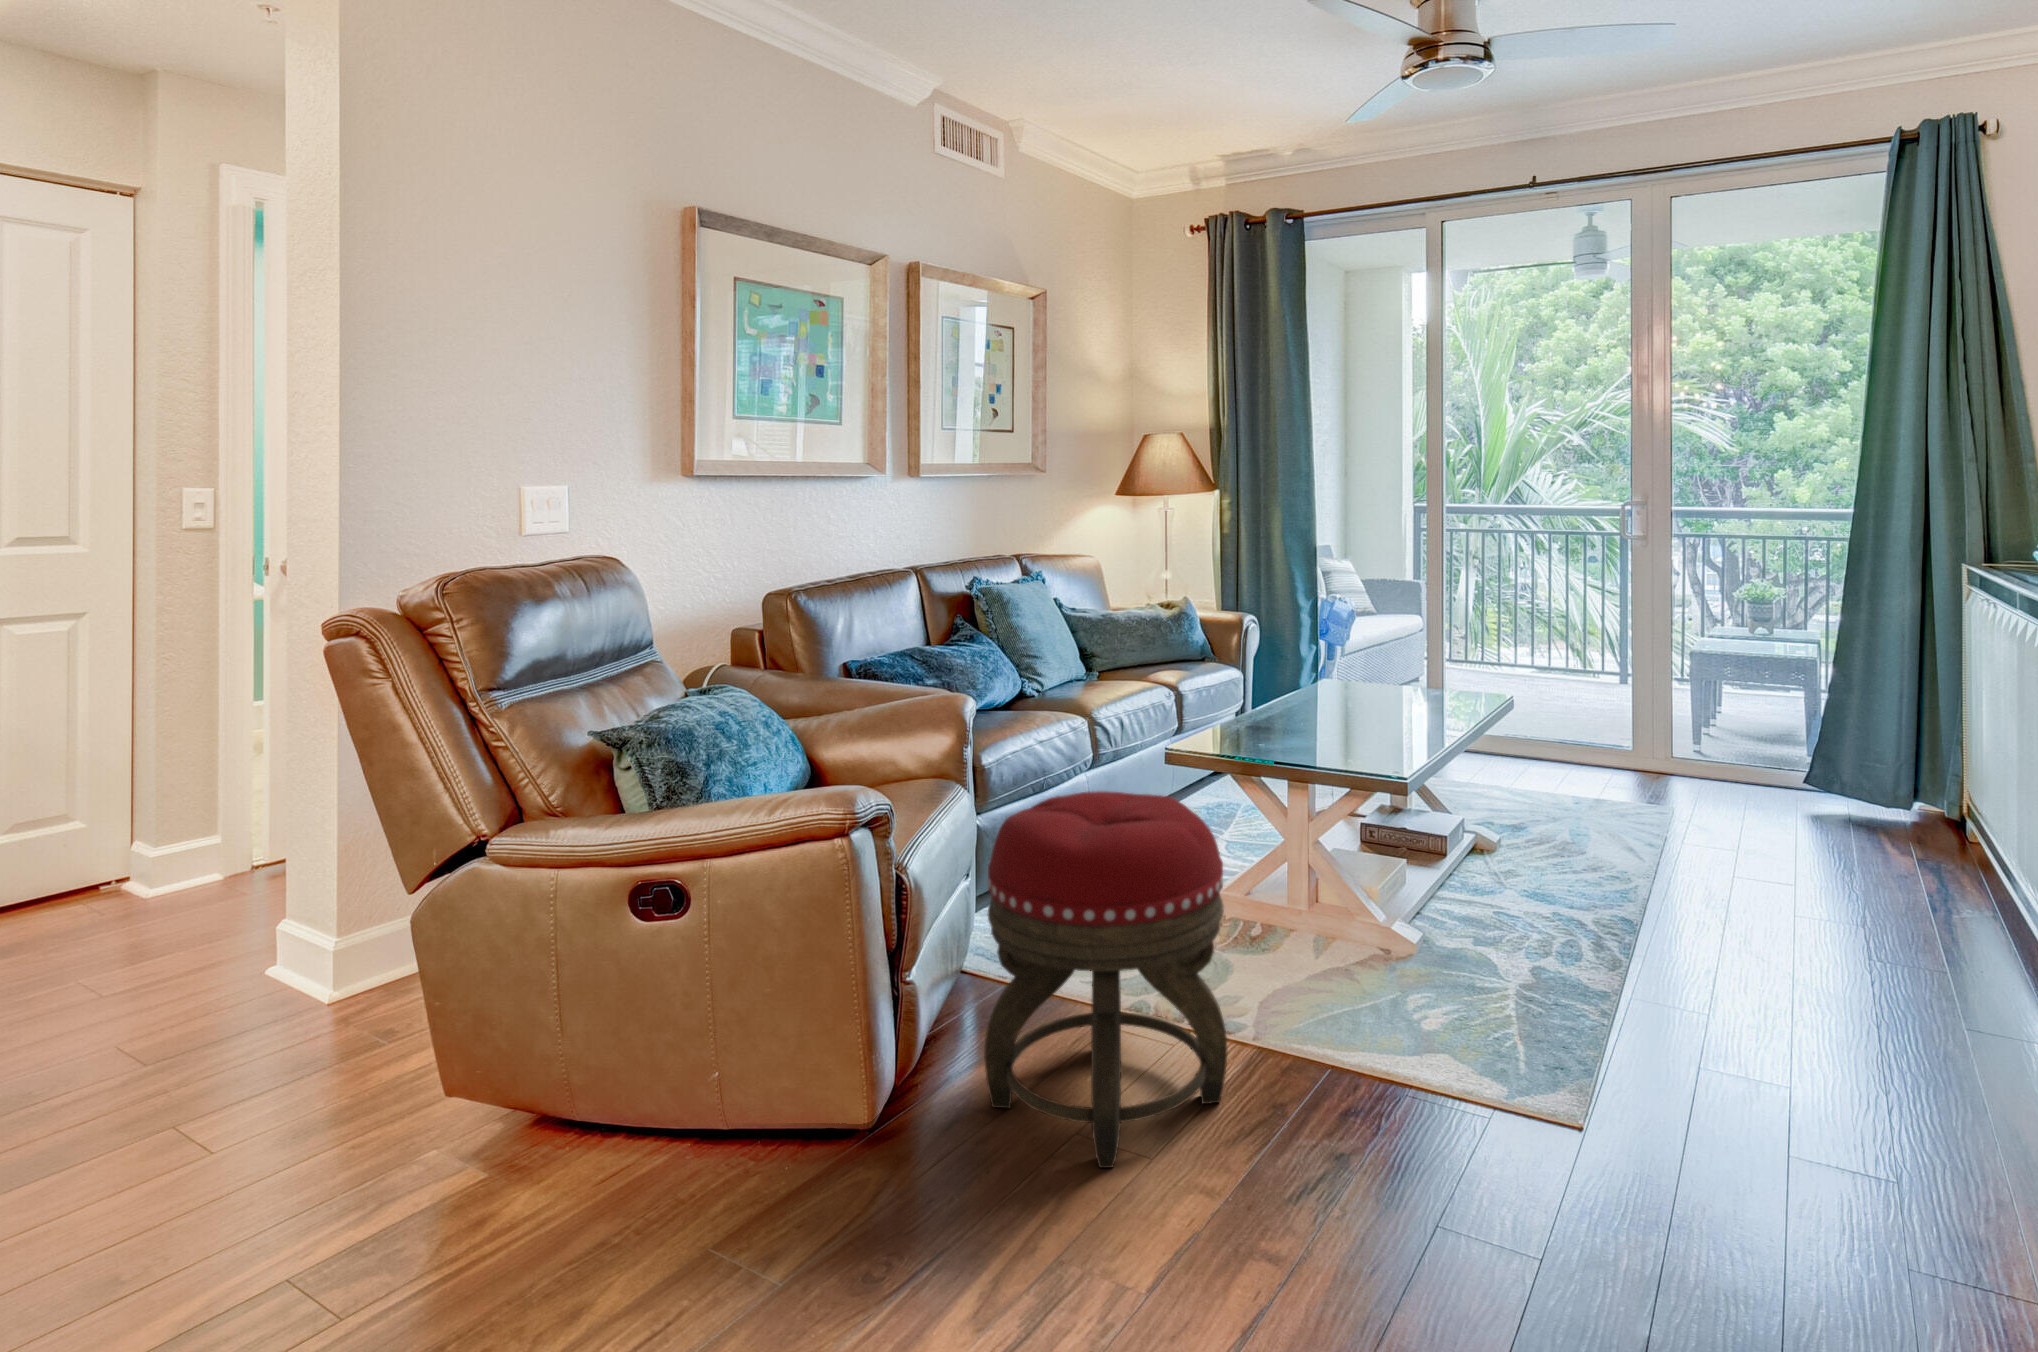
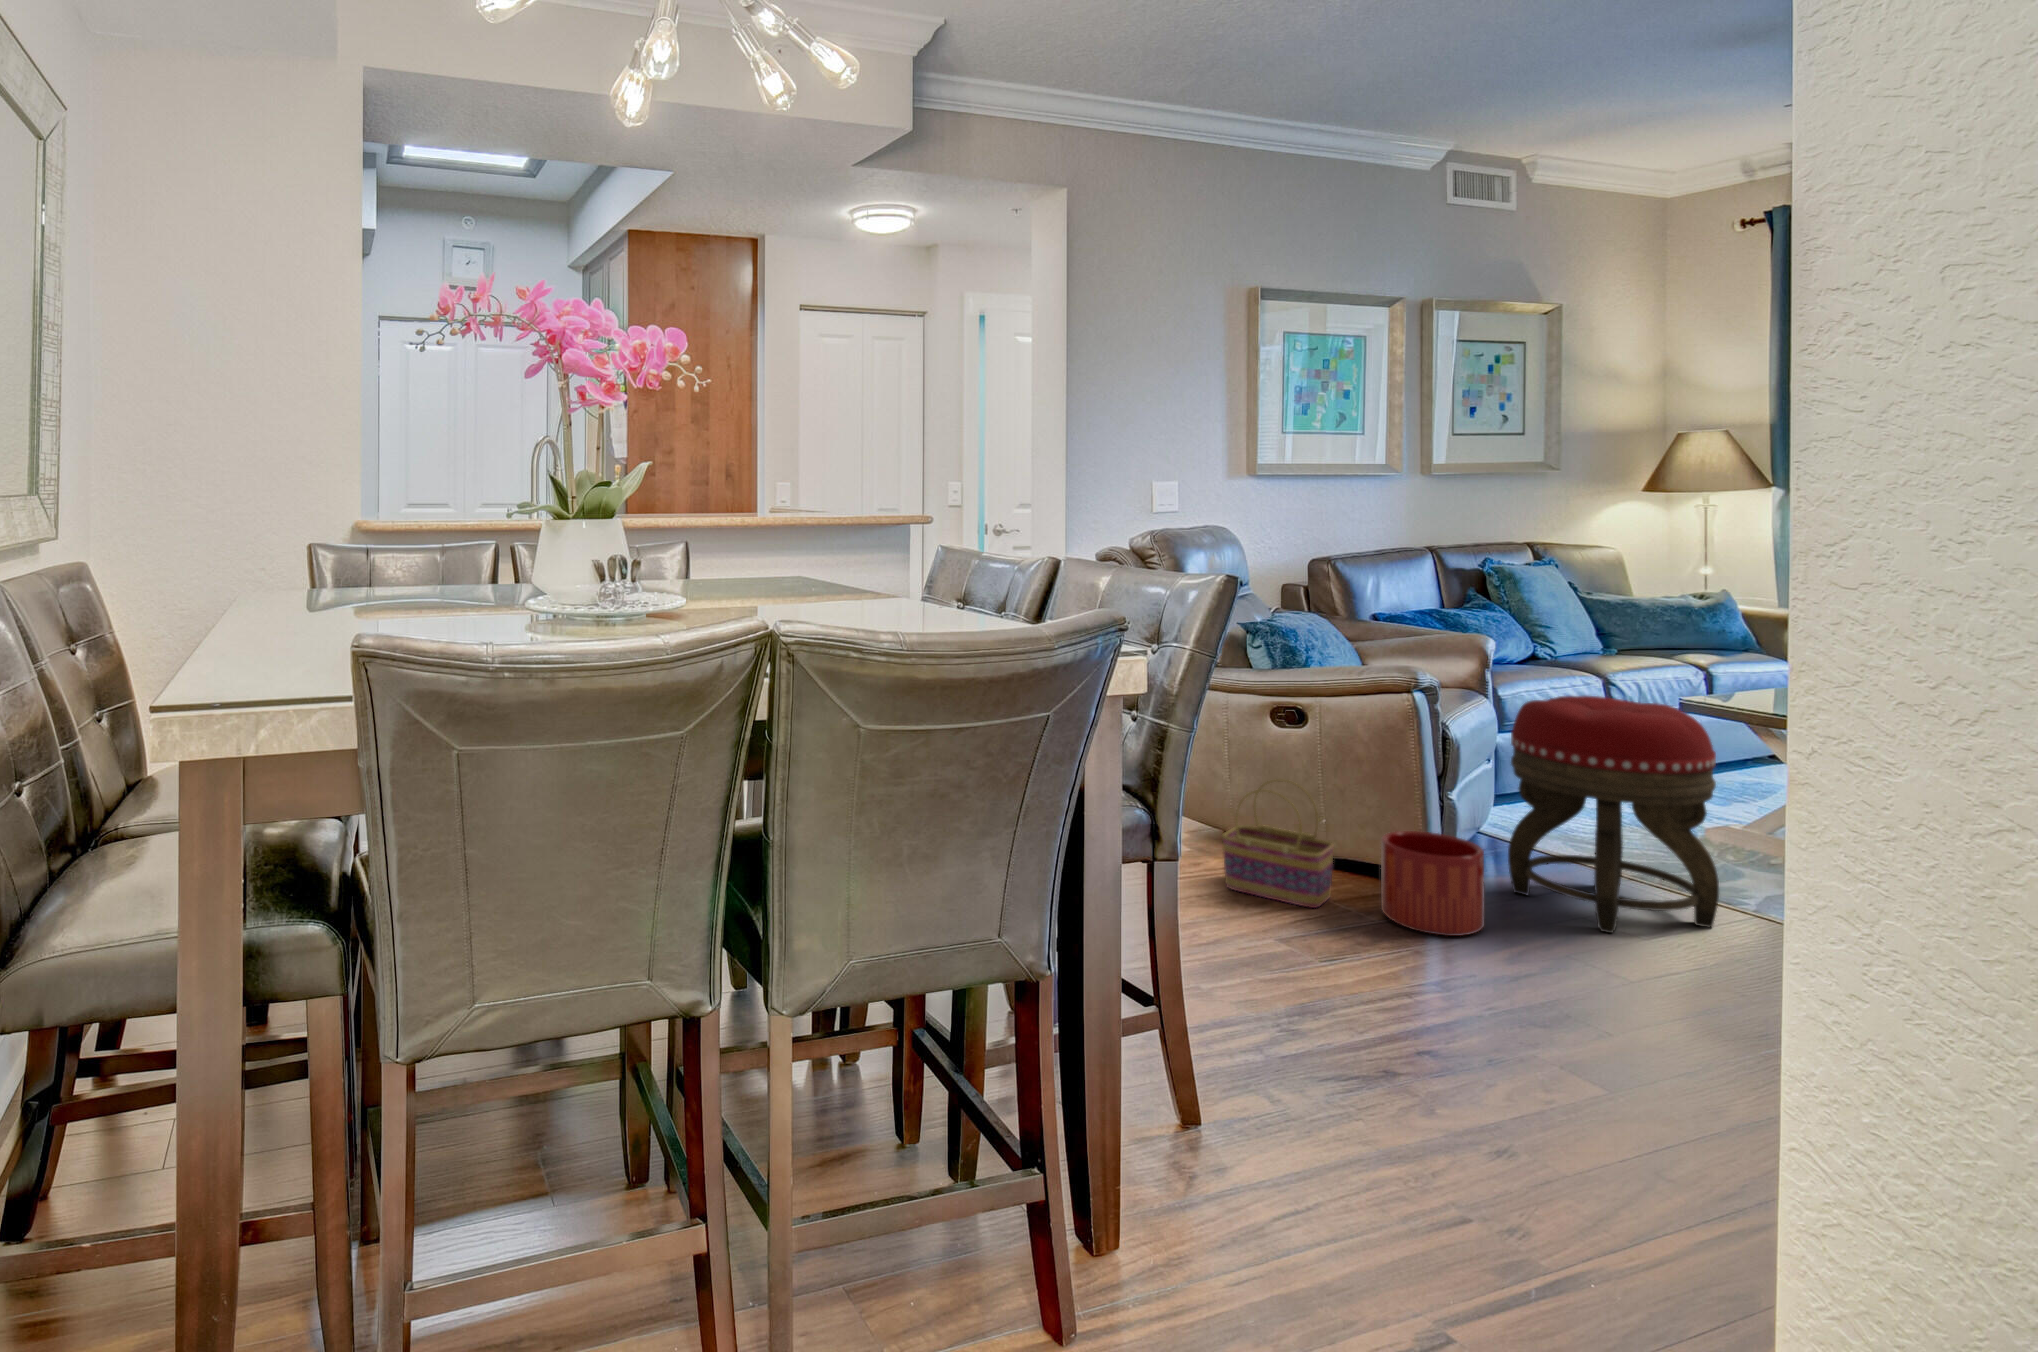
basket: none [511,1033,719,1287] -> present [1223,779,1334,908]
planter: none [791,1074,947,1288] -> present [1381,831,1484,936]

